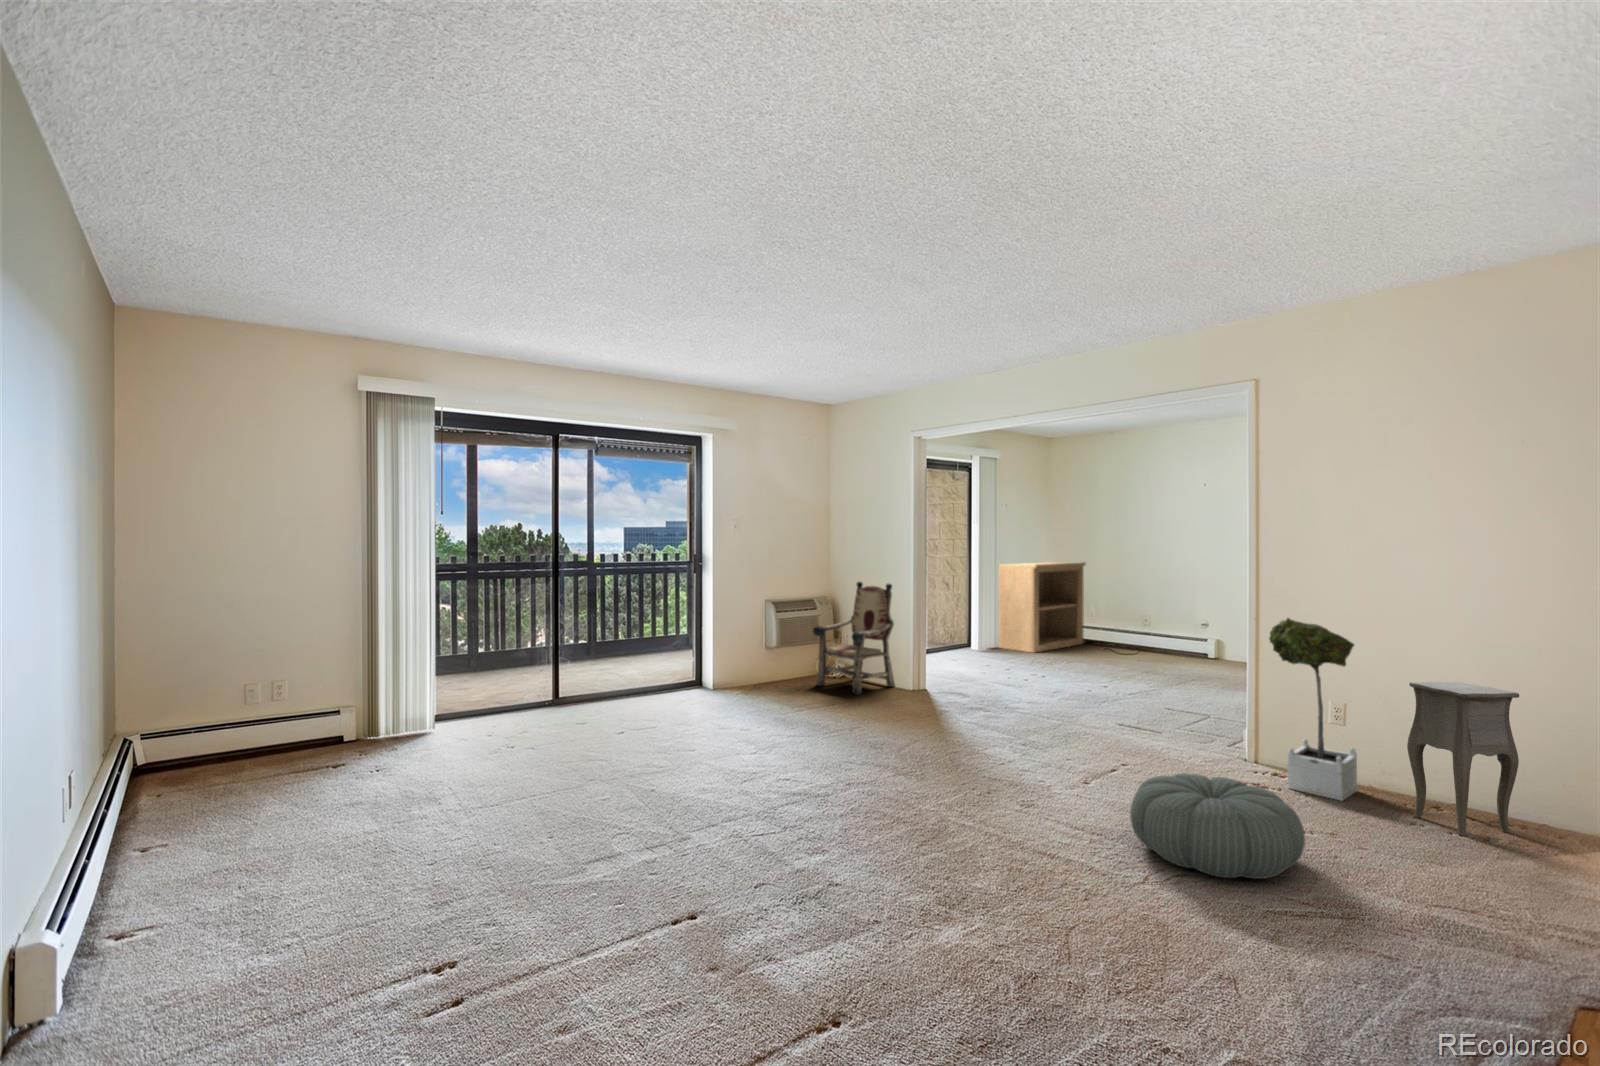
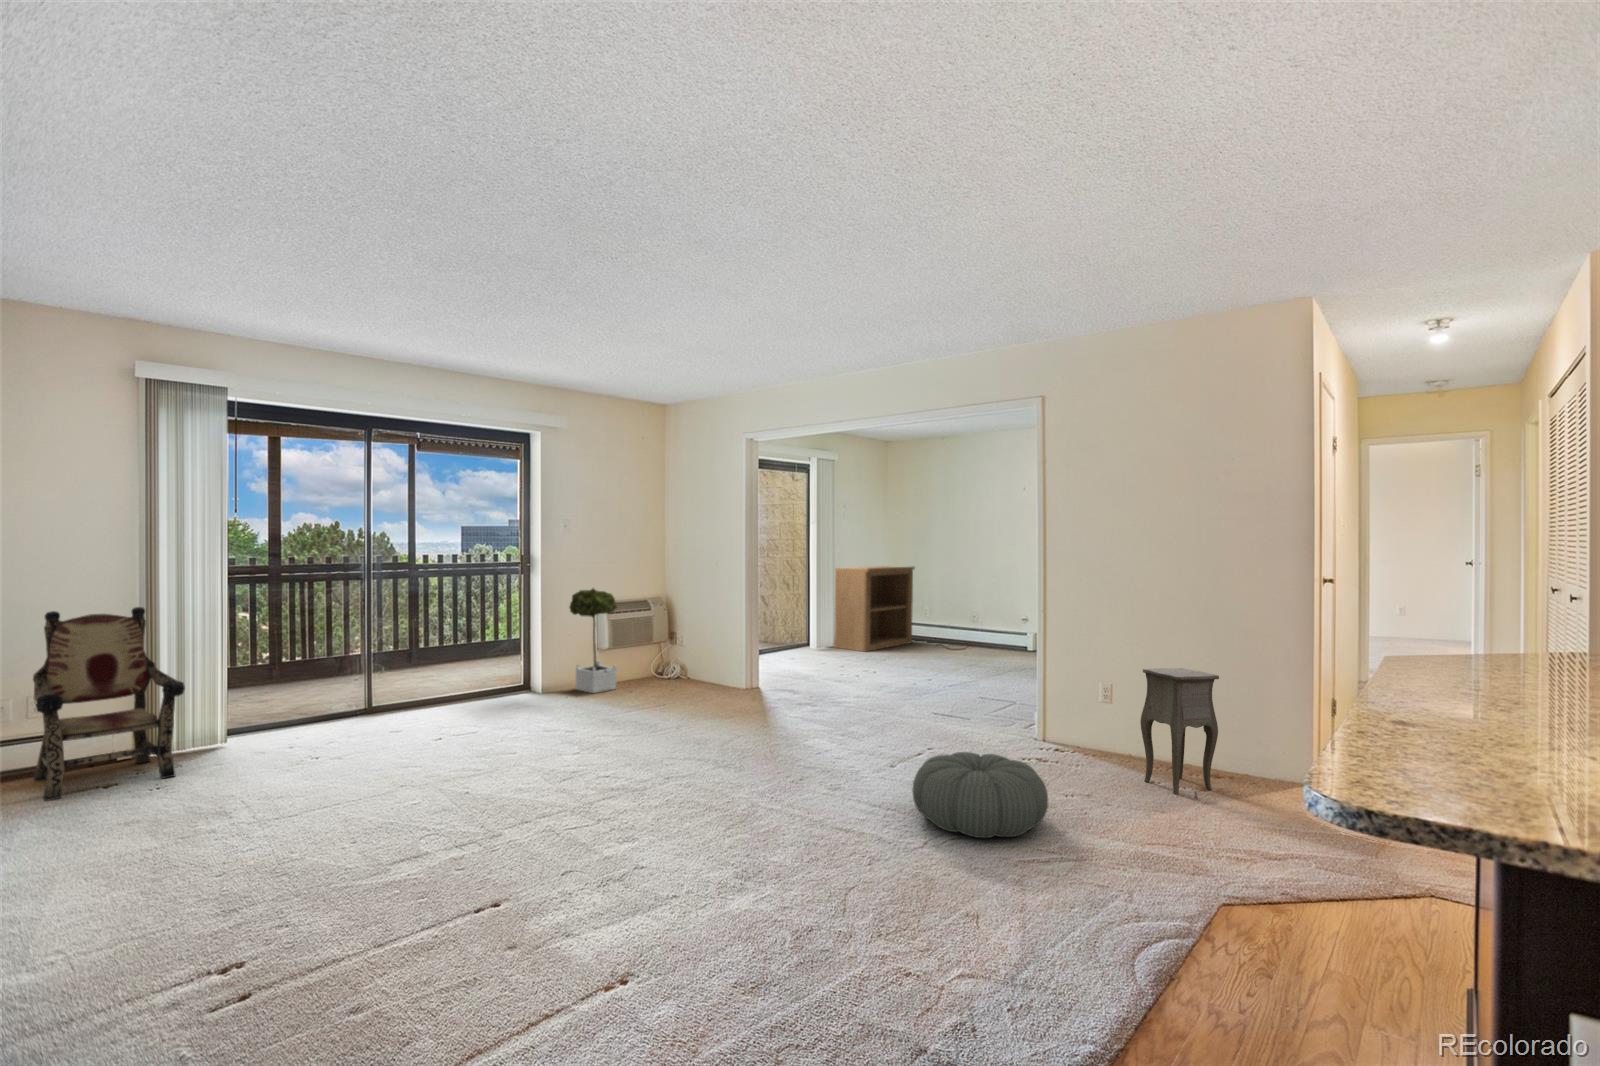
armchair: present [813,582,895,694] -> present [33,607,185,801]
potted tree: present [1269,618,1358,801] -> present [569,588,617,693]

